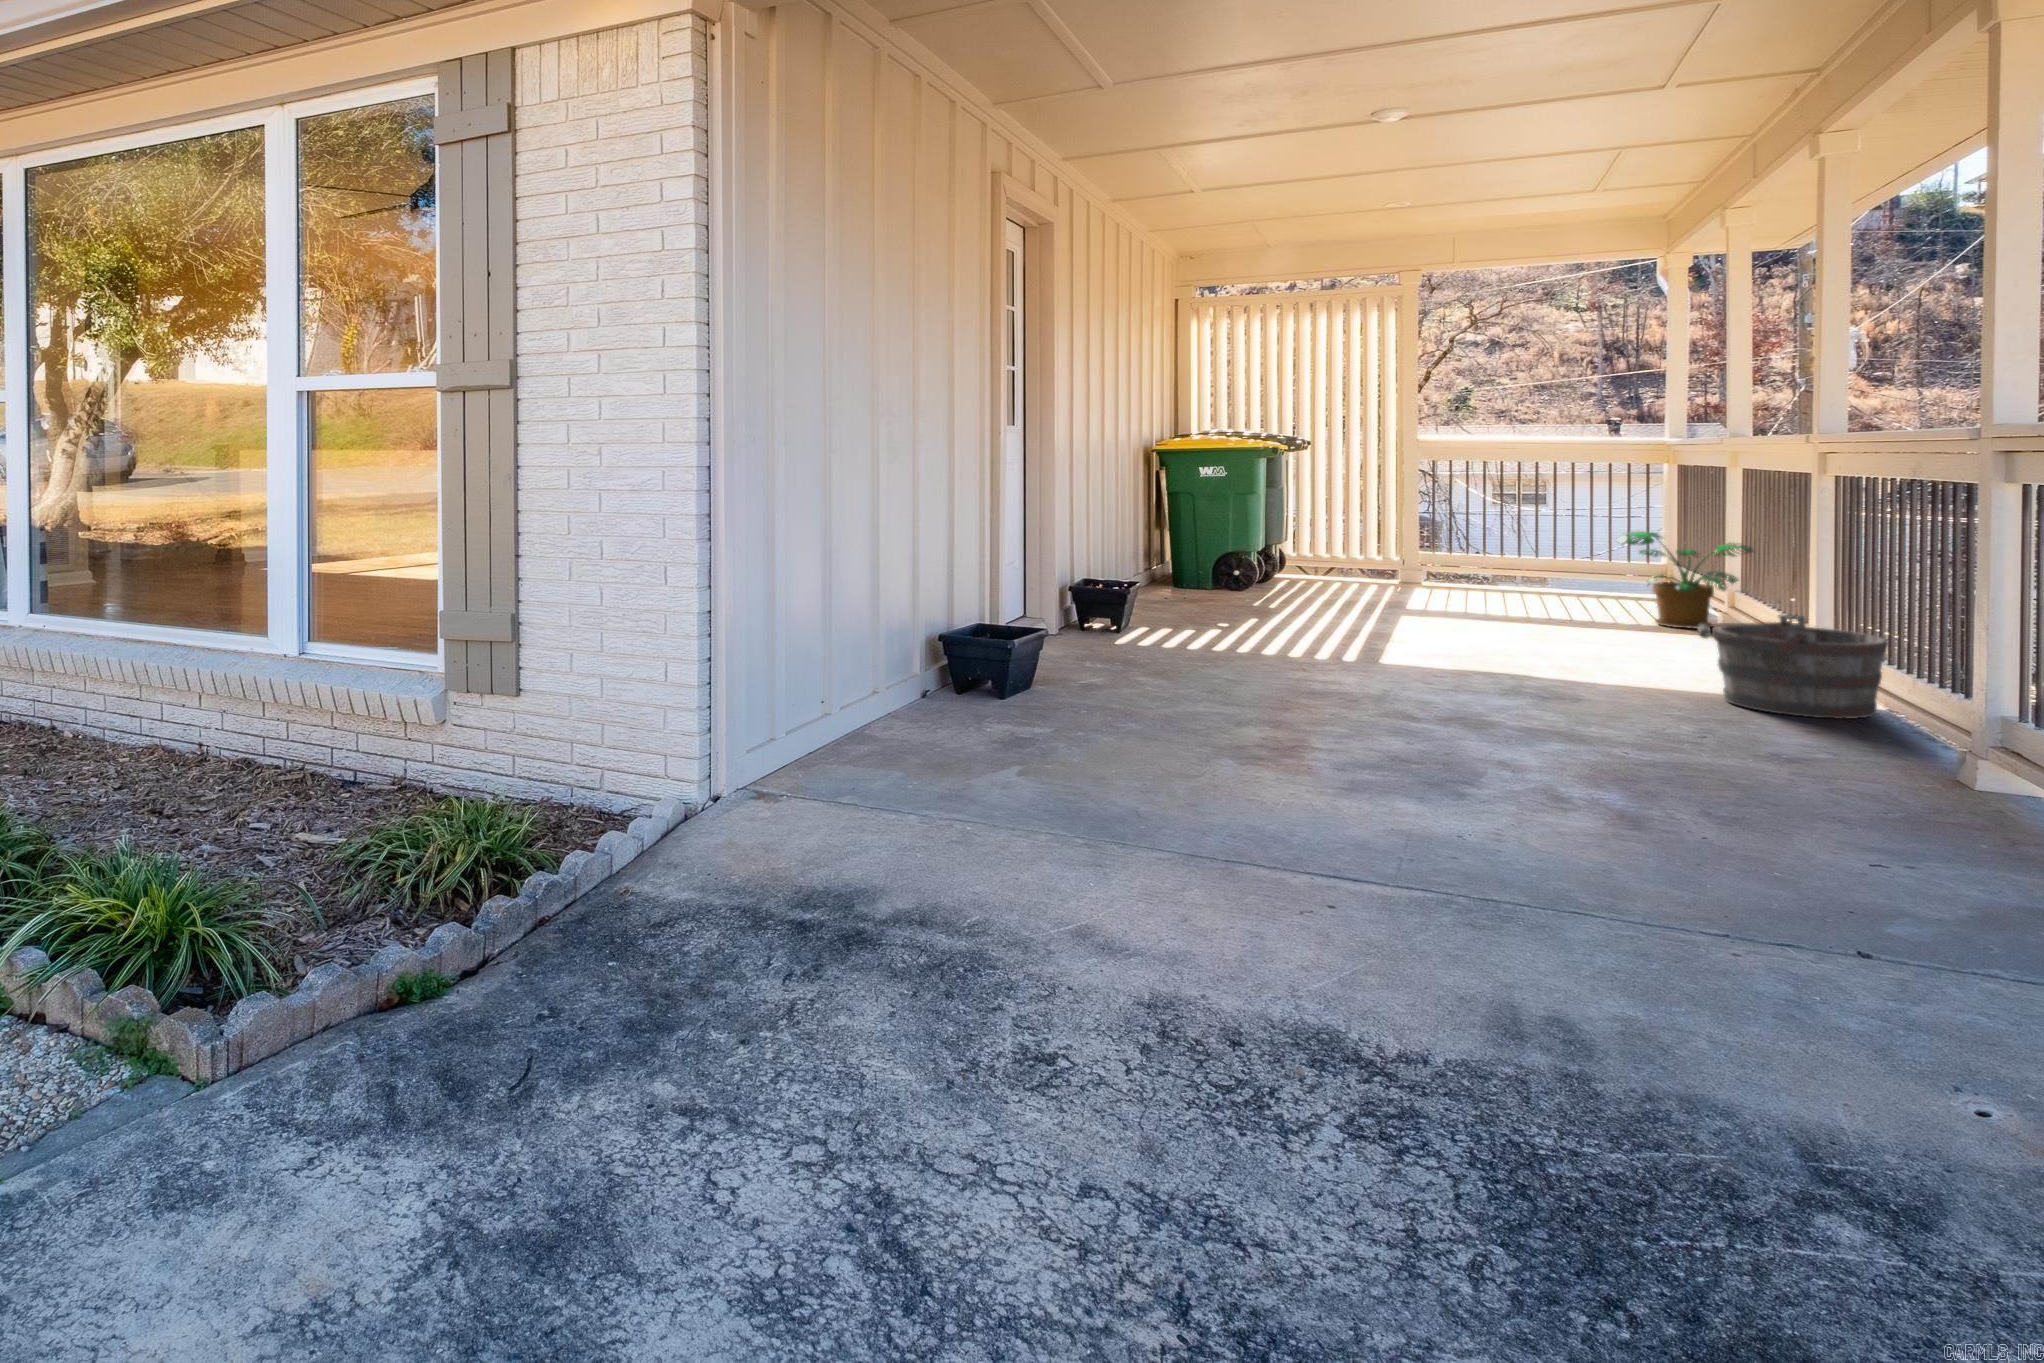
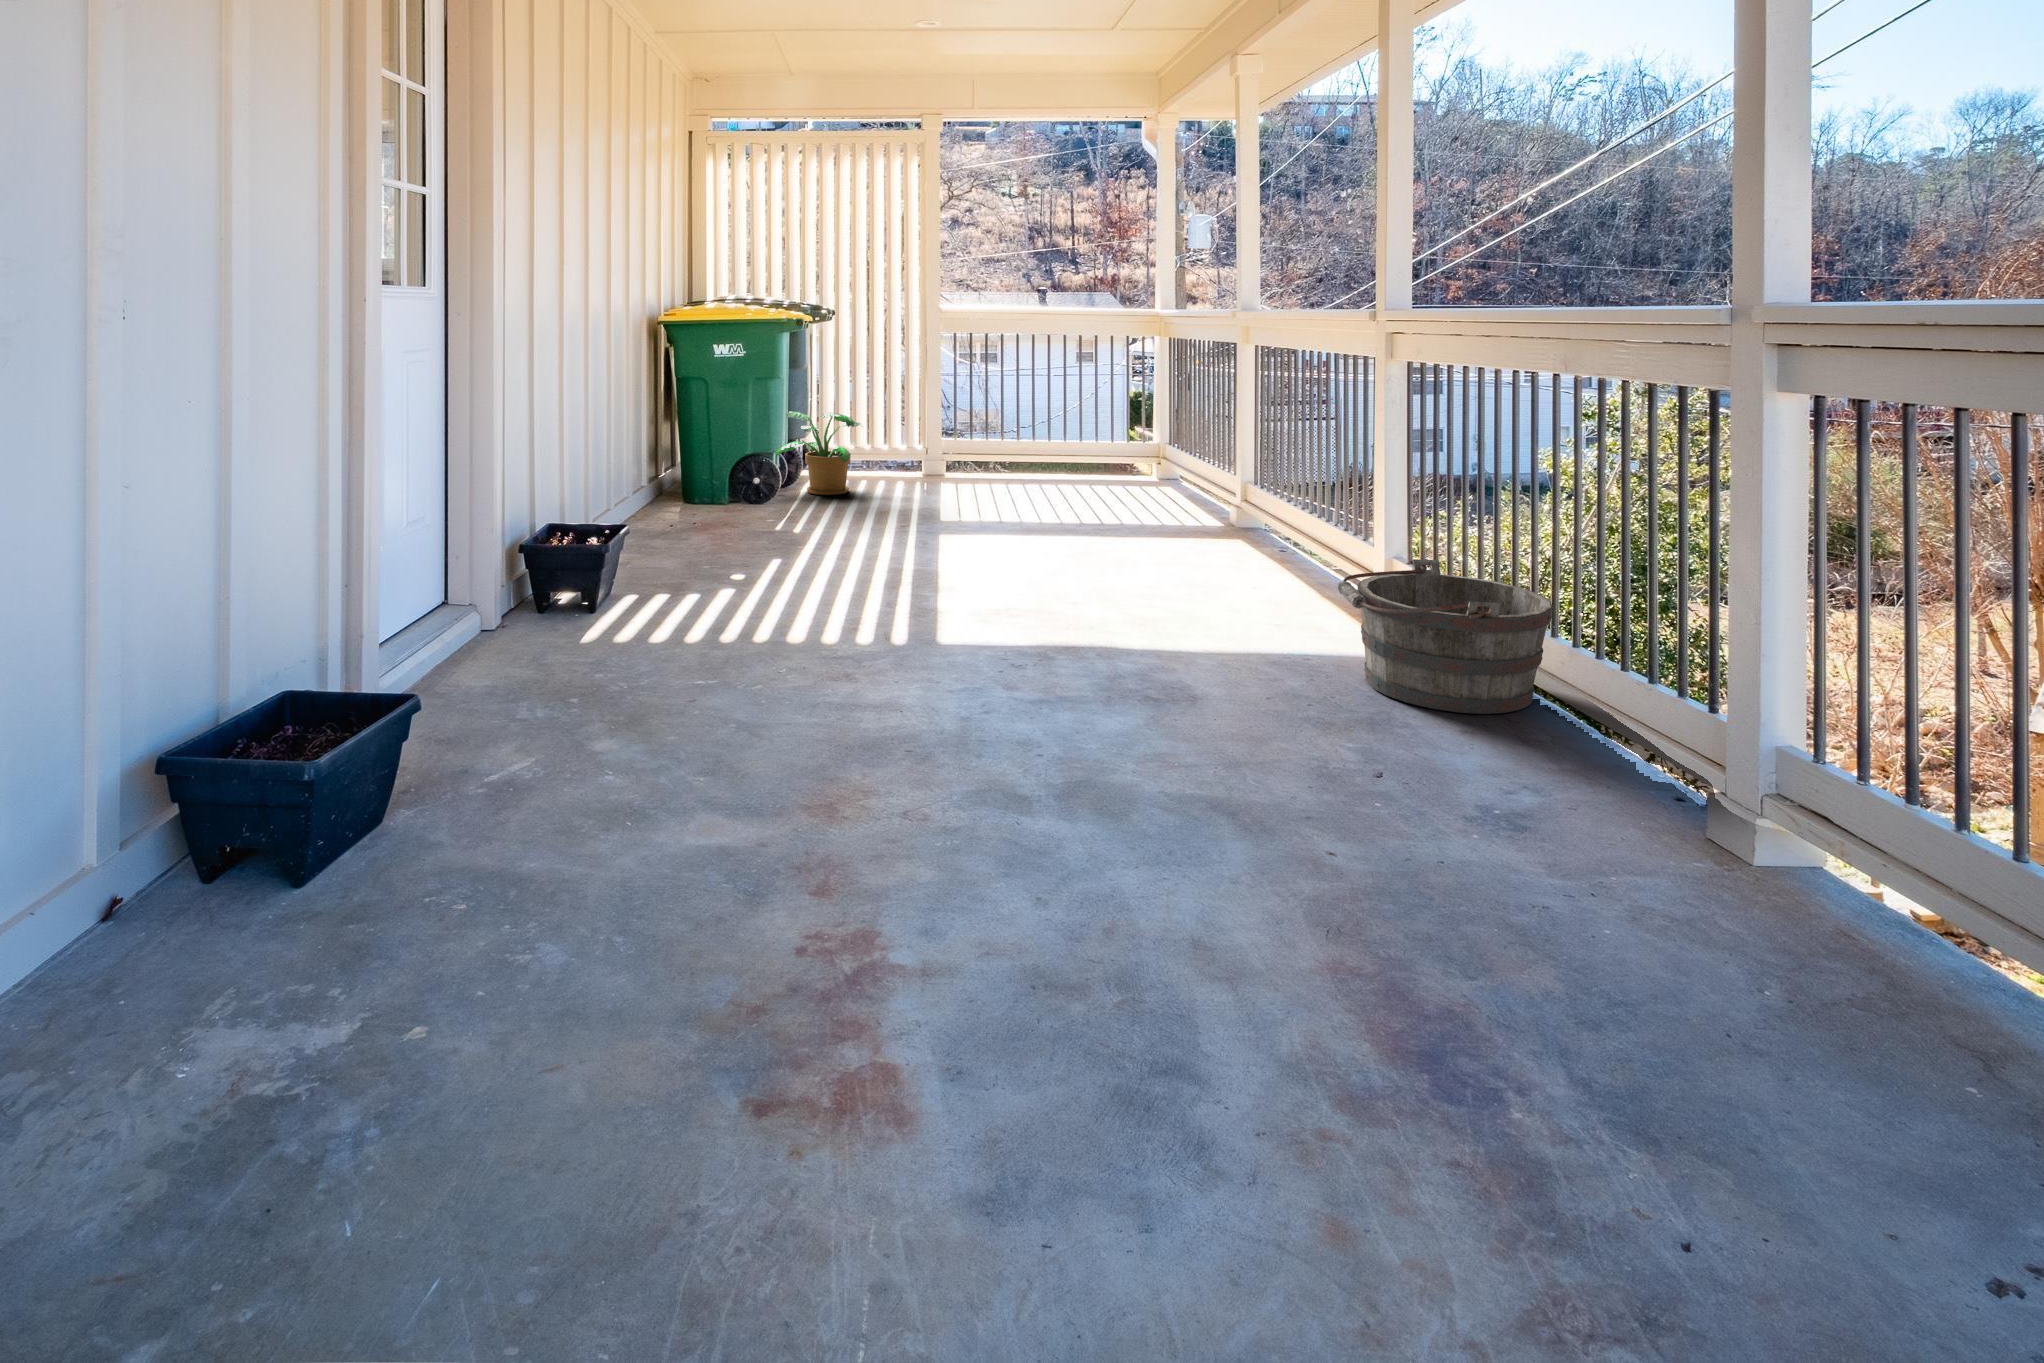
potted plant: present [1617,531,1753,629] -> present [776,411,862,495]

